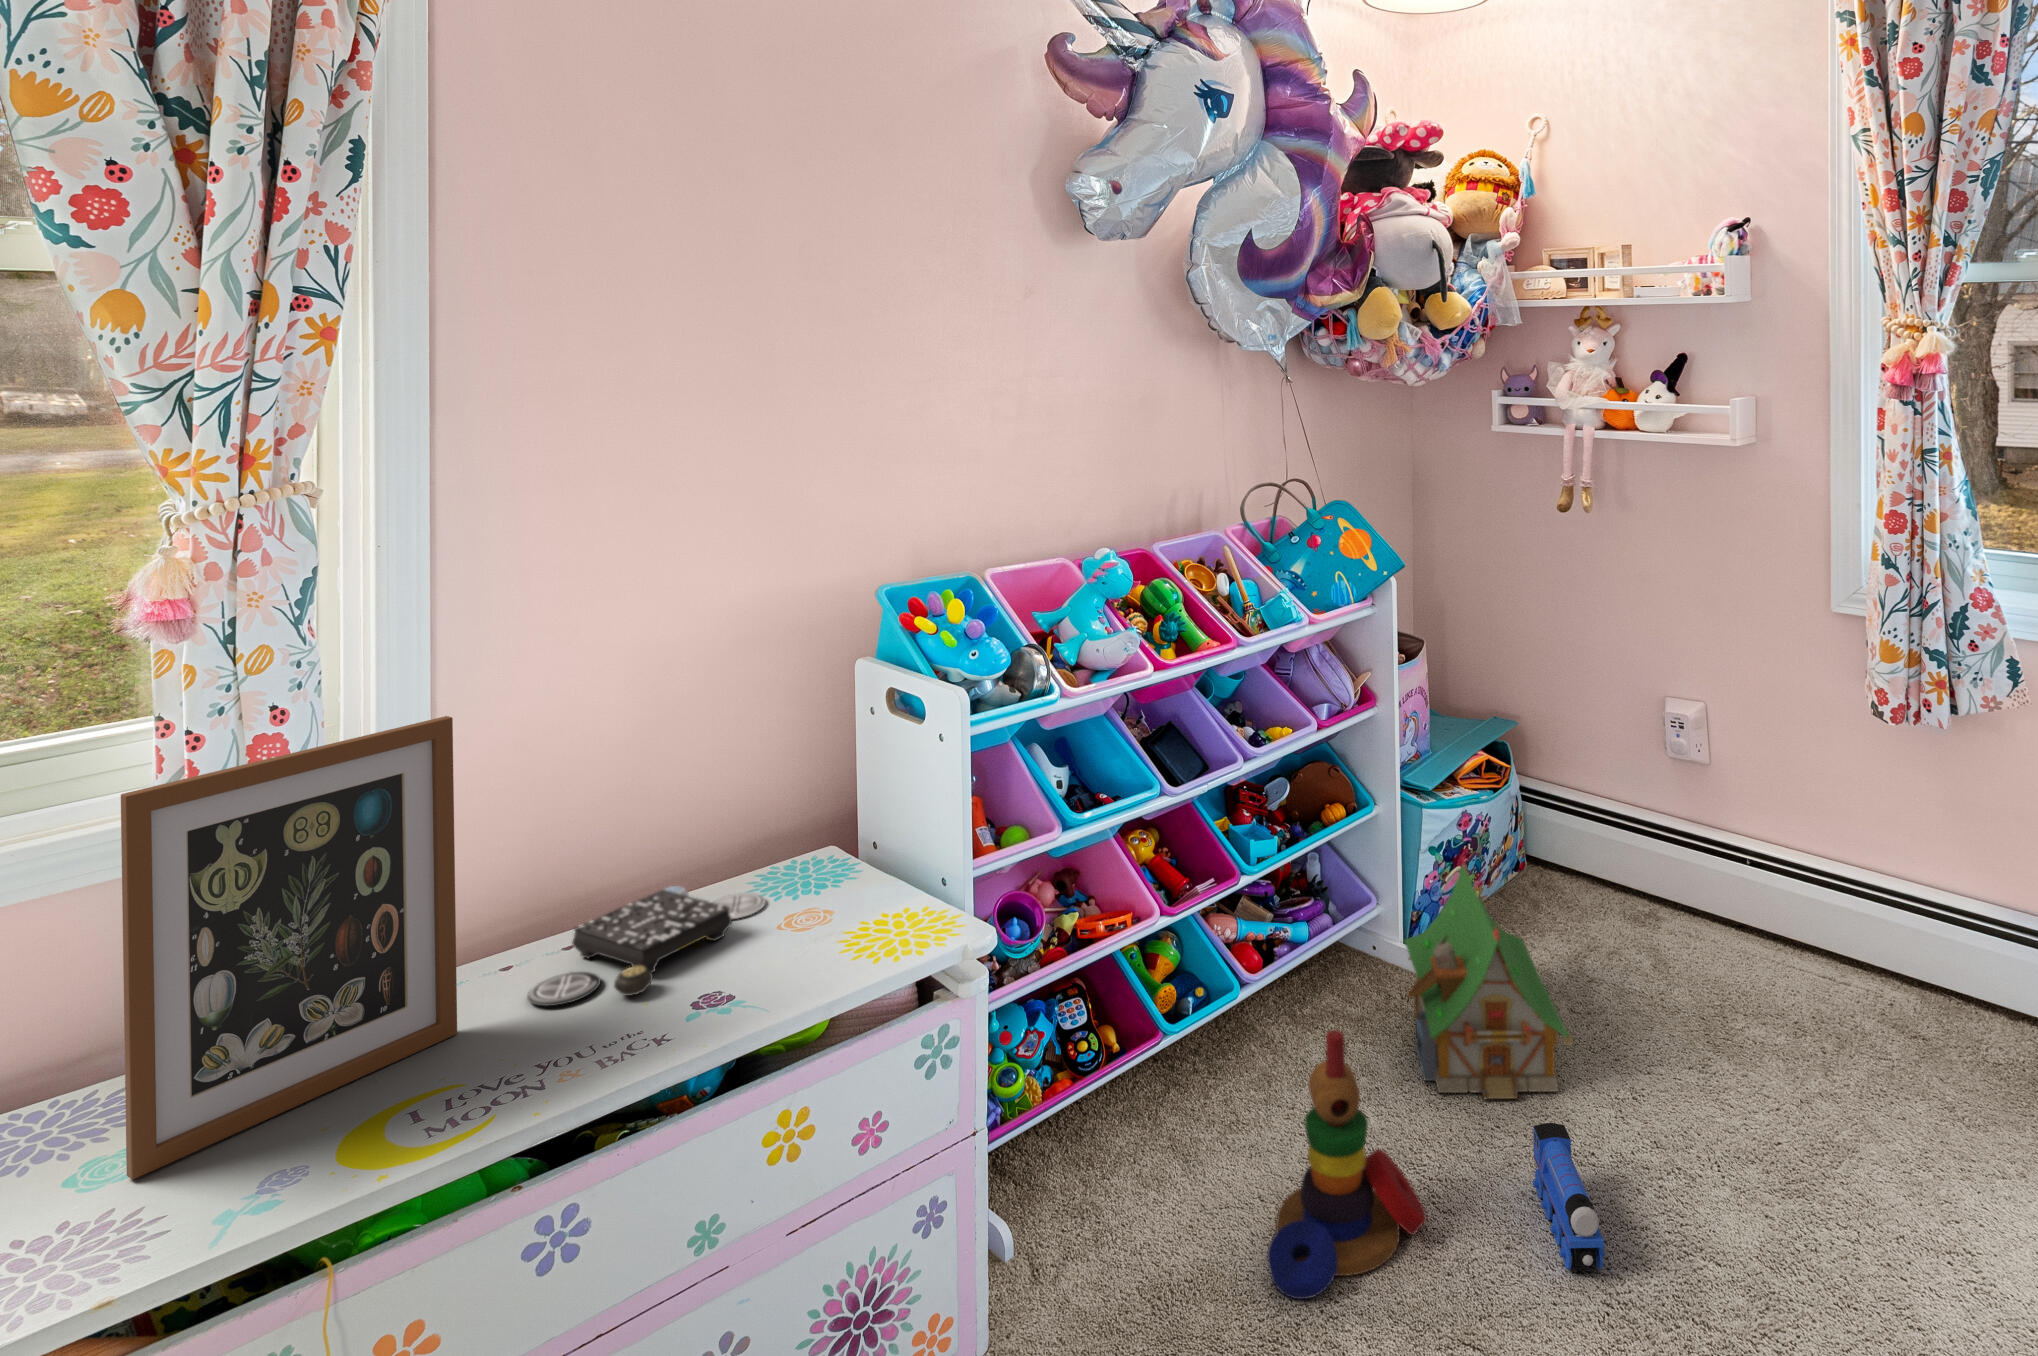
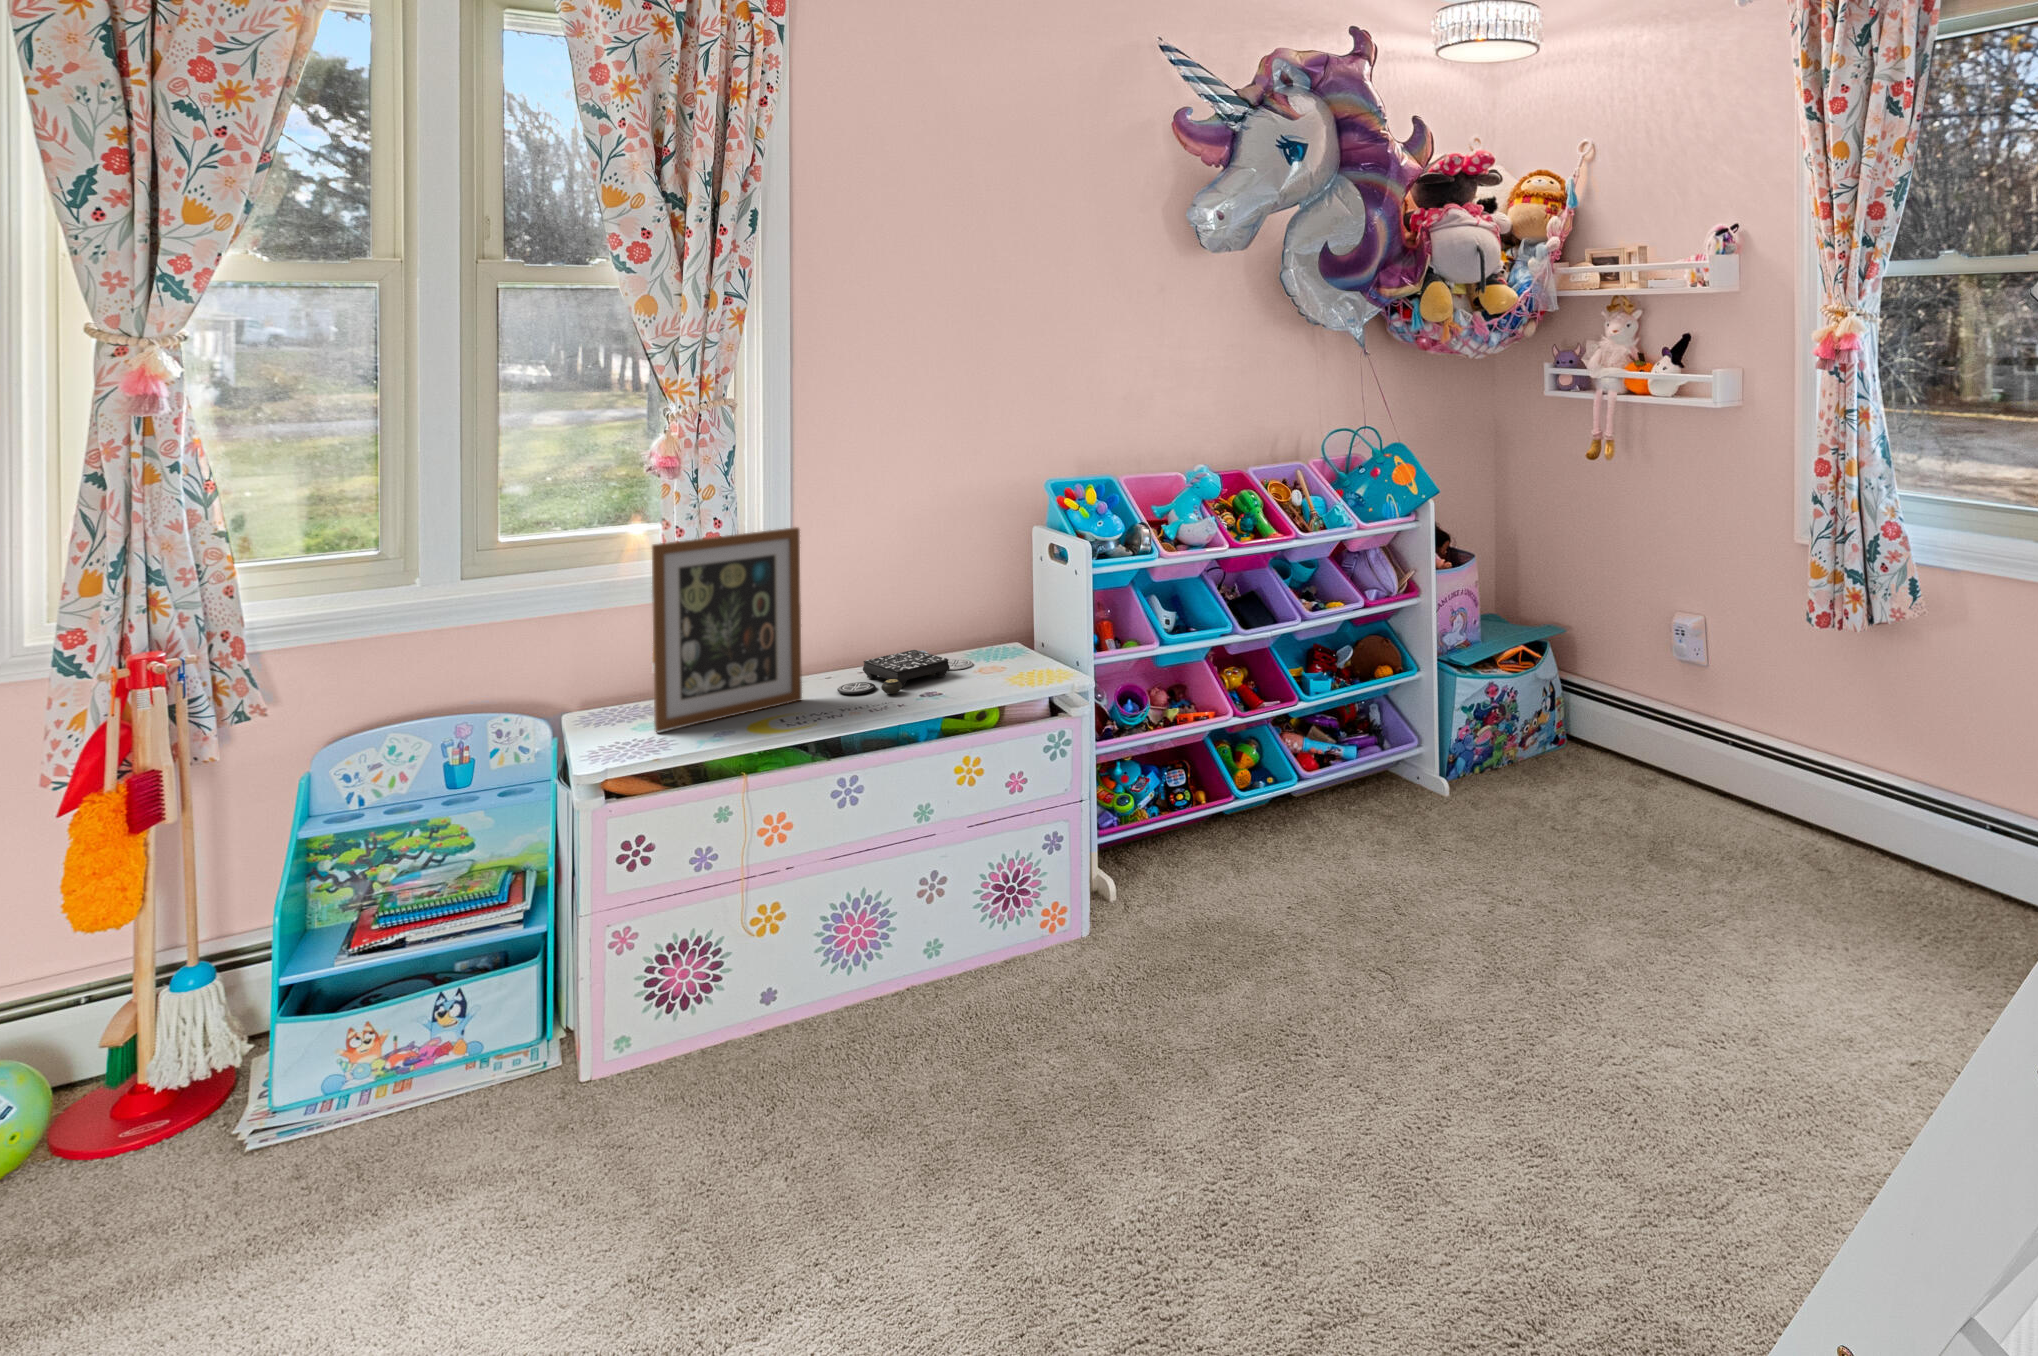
toy house: present [1404,858,1573,1099] -> none [1414,705,1534,867]
stacking toy: present [1267,1030,1427,1299] -> none [1267,782,1383,938]
toy train: present [1533,1123,1605,1269] -> none [1462,868,1494,951]

